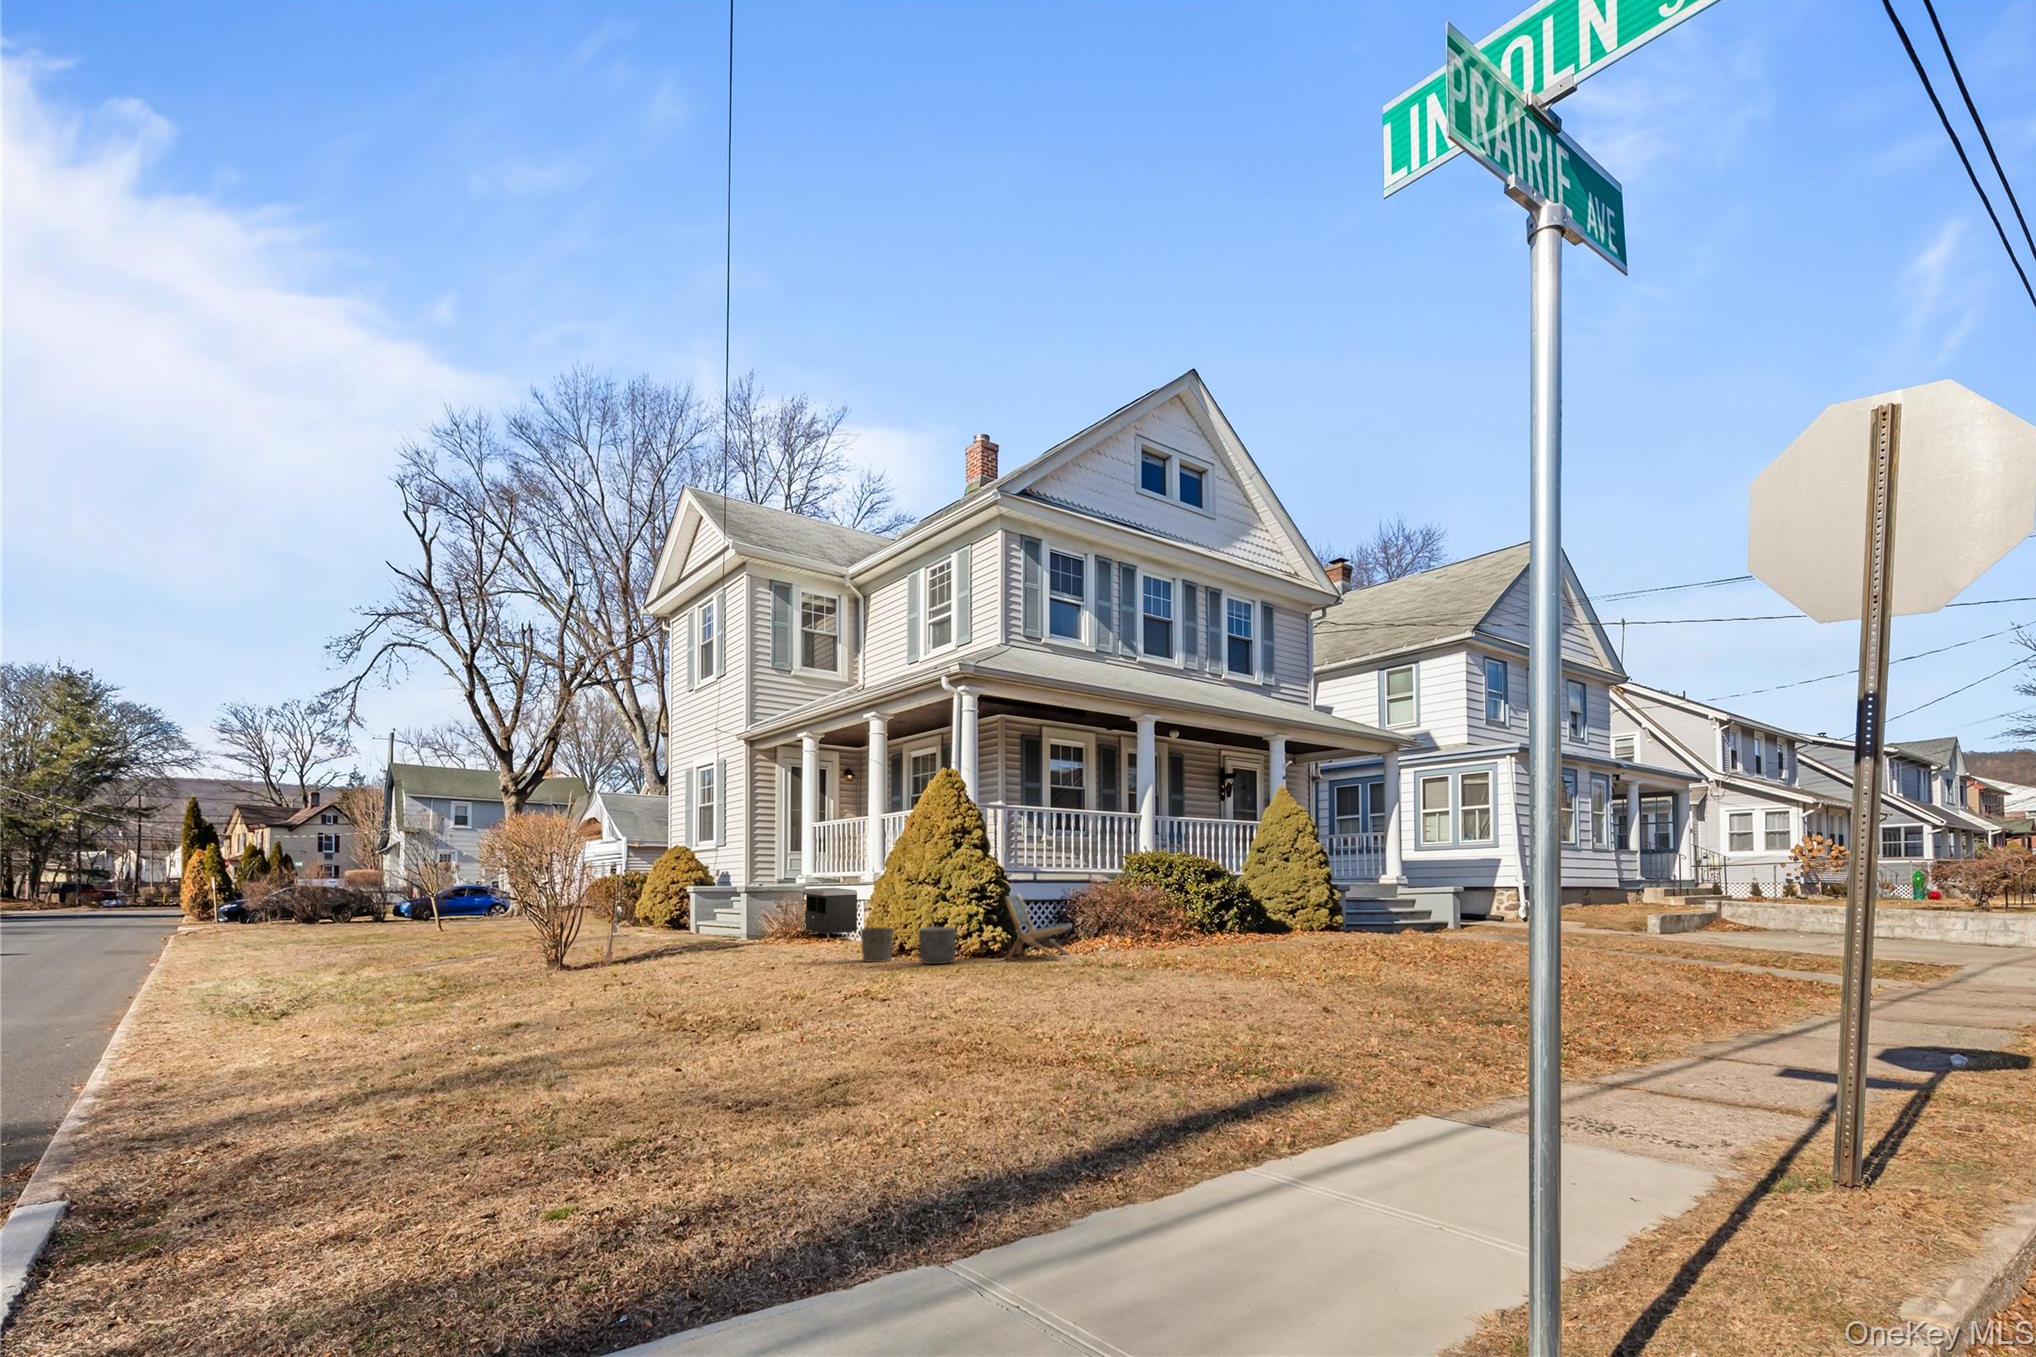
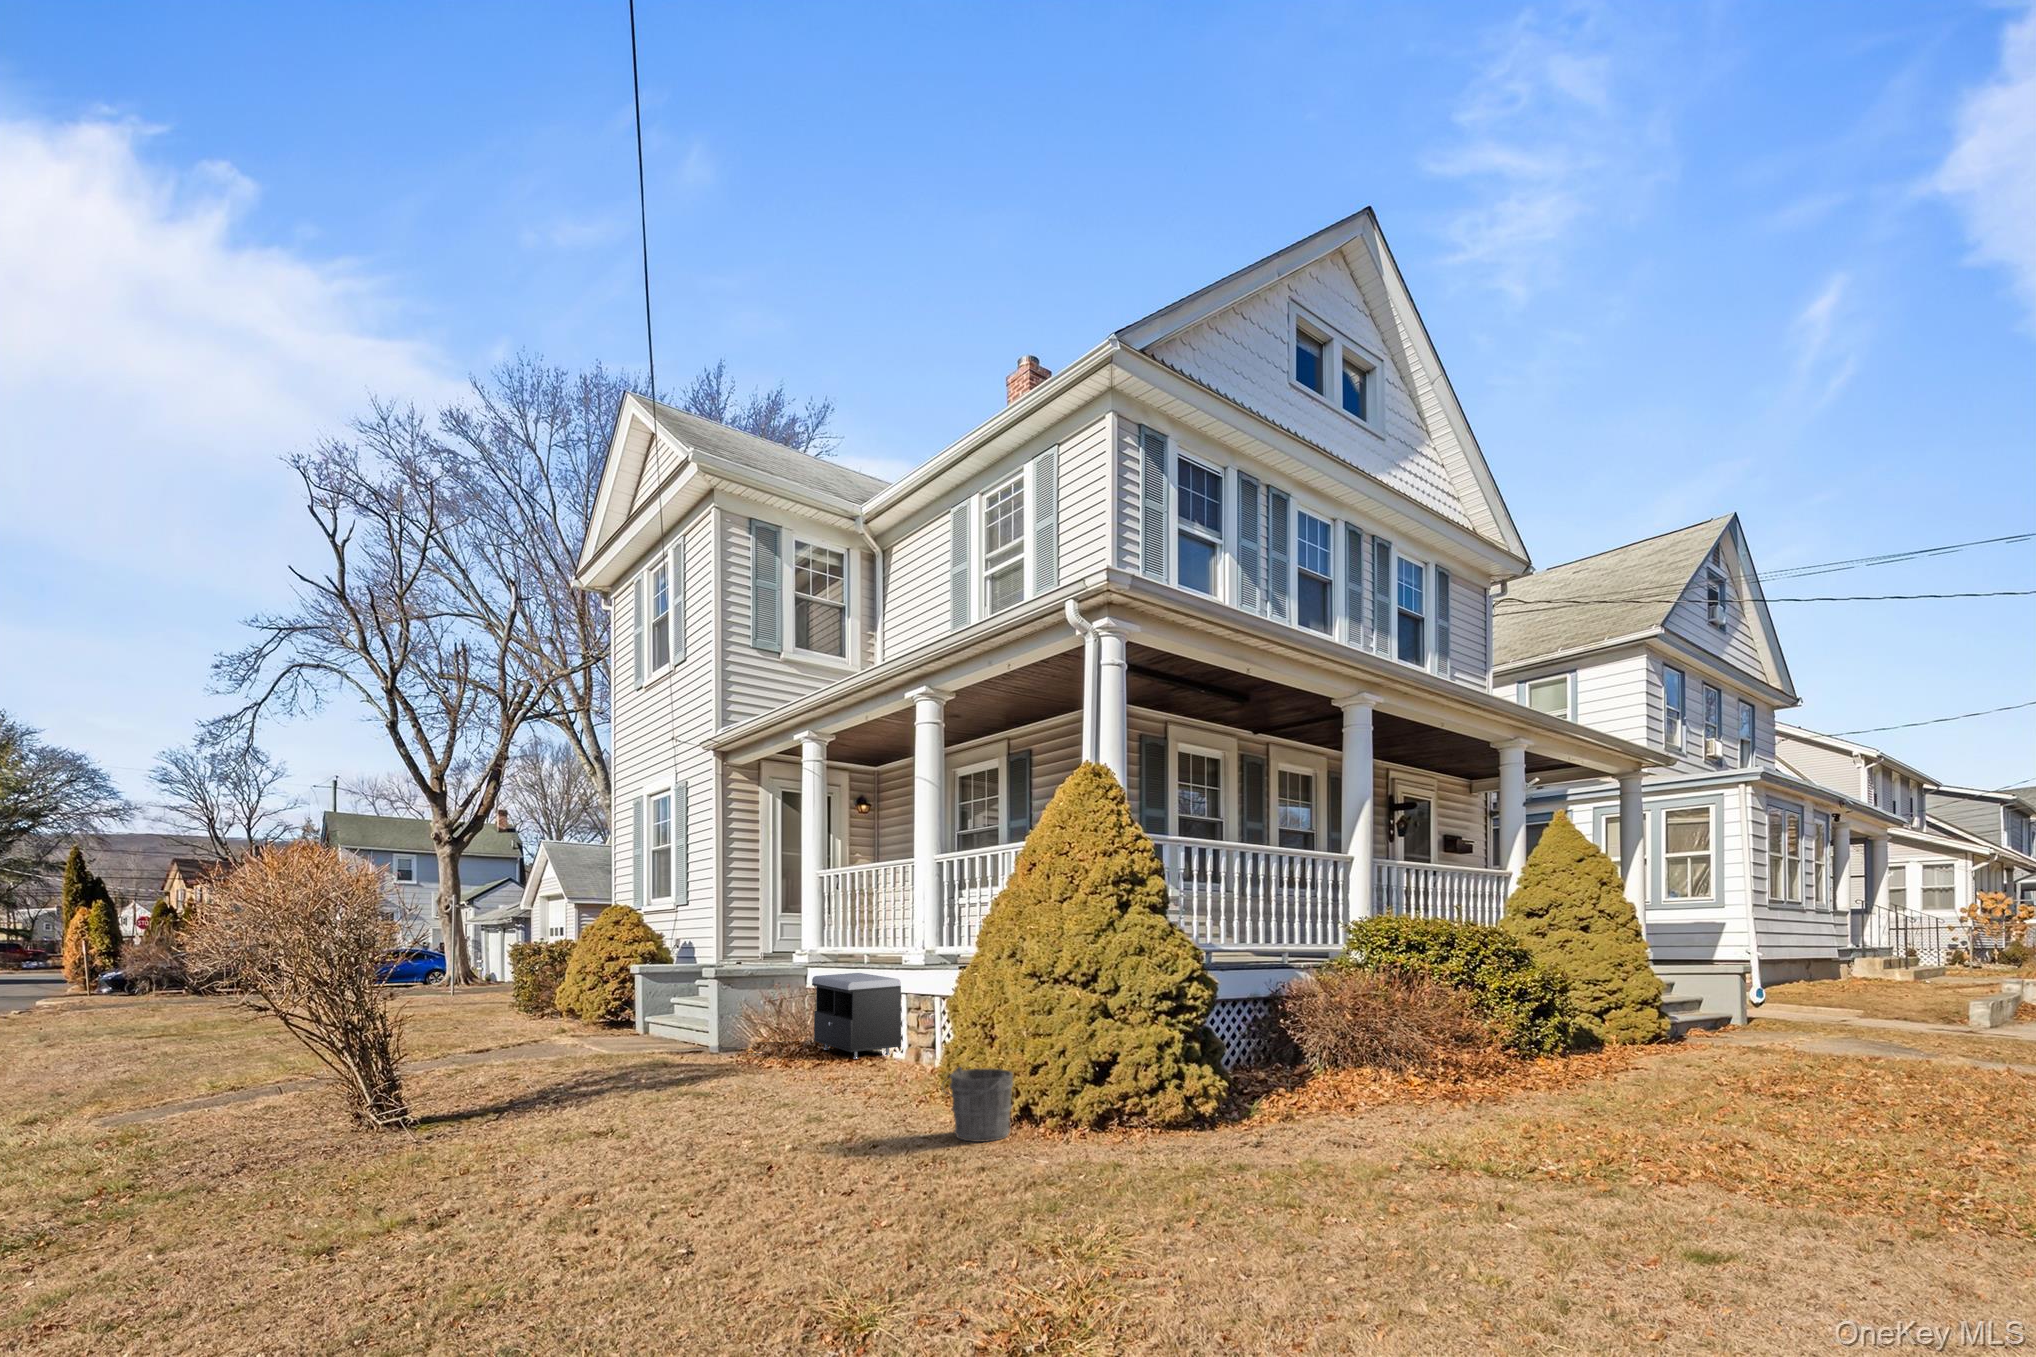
lounge chair: present [1005,893,1072,960] -> none [1225,997,1348,1133]
planter: present [919,927,956,964] -> none [1072,1071,1144,1152]

